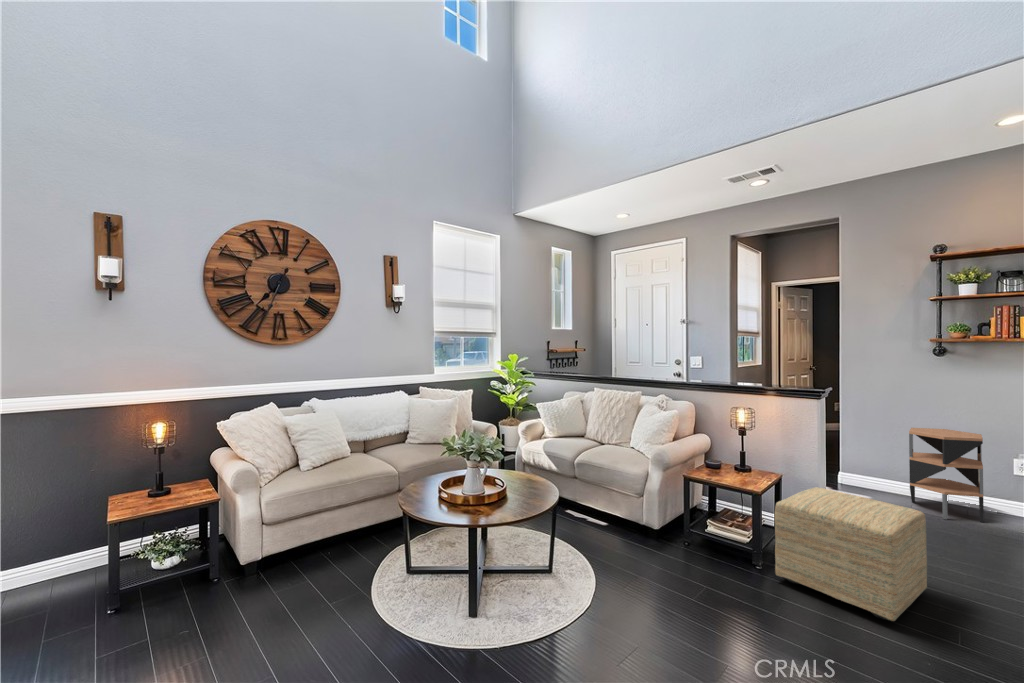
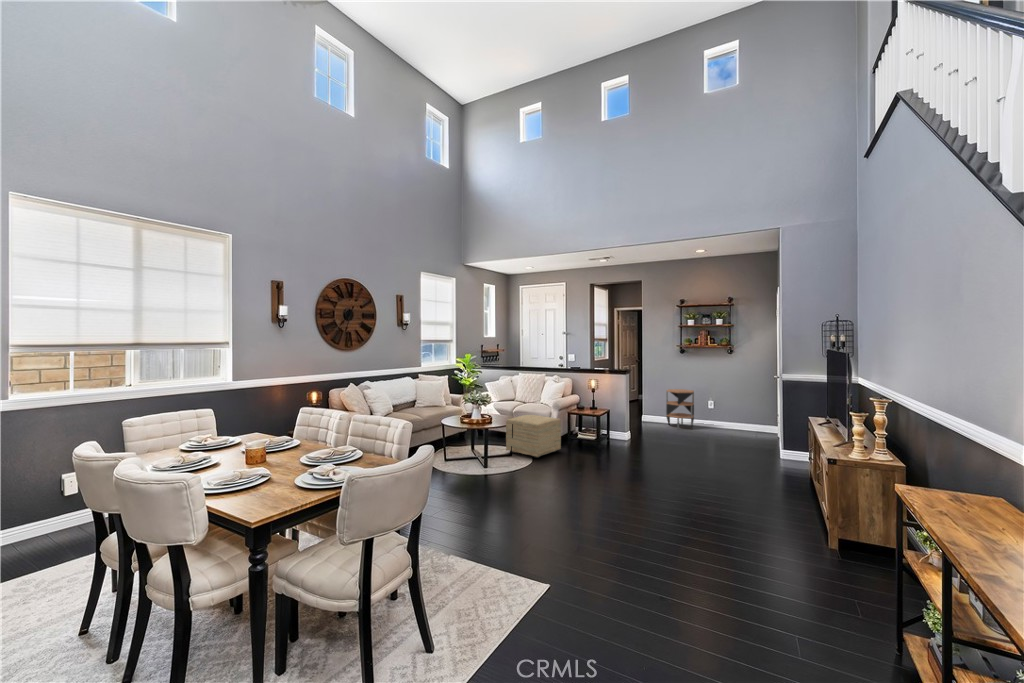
ottoman: present [774,487,927,621] -> present [506,415,561,458]

